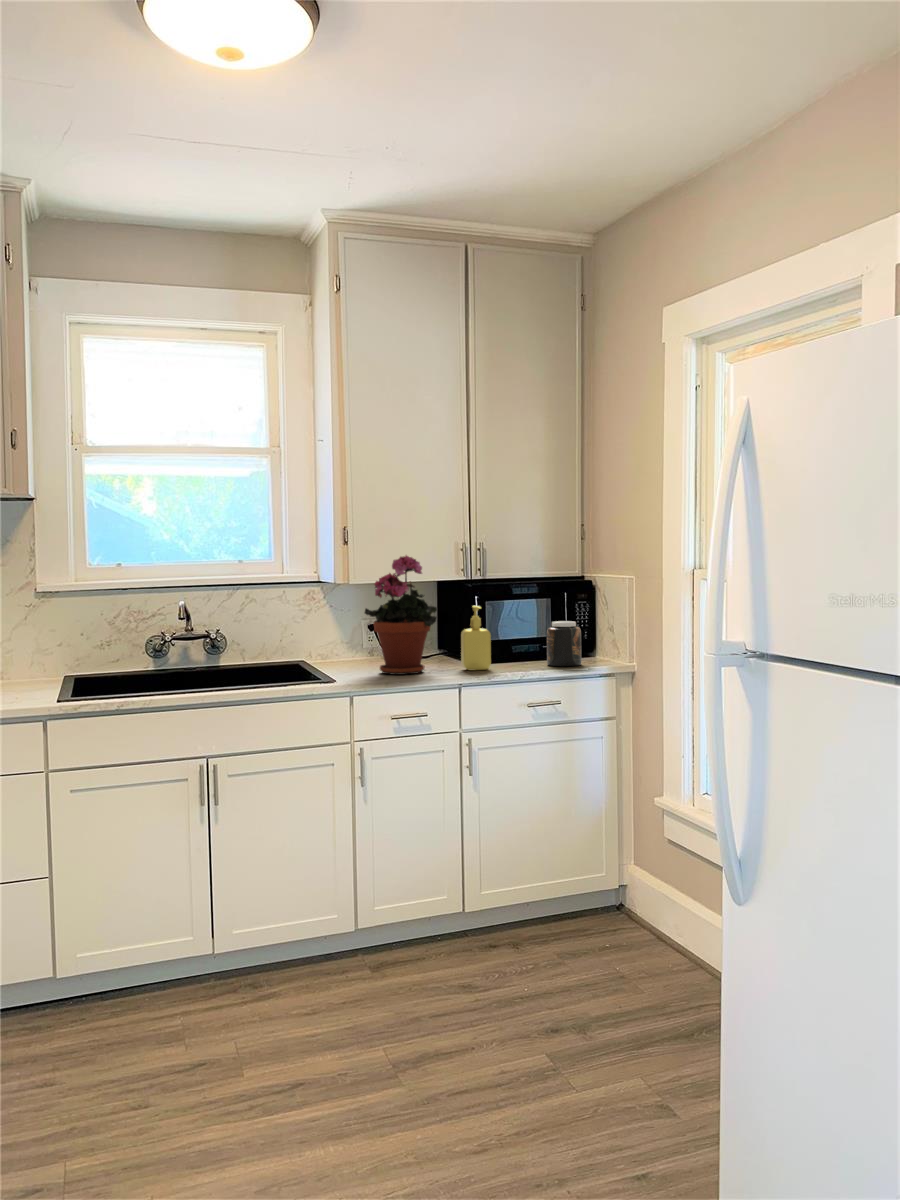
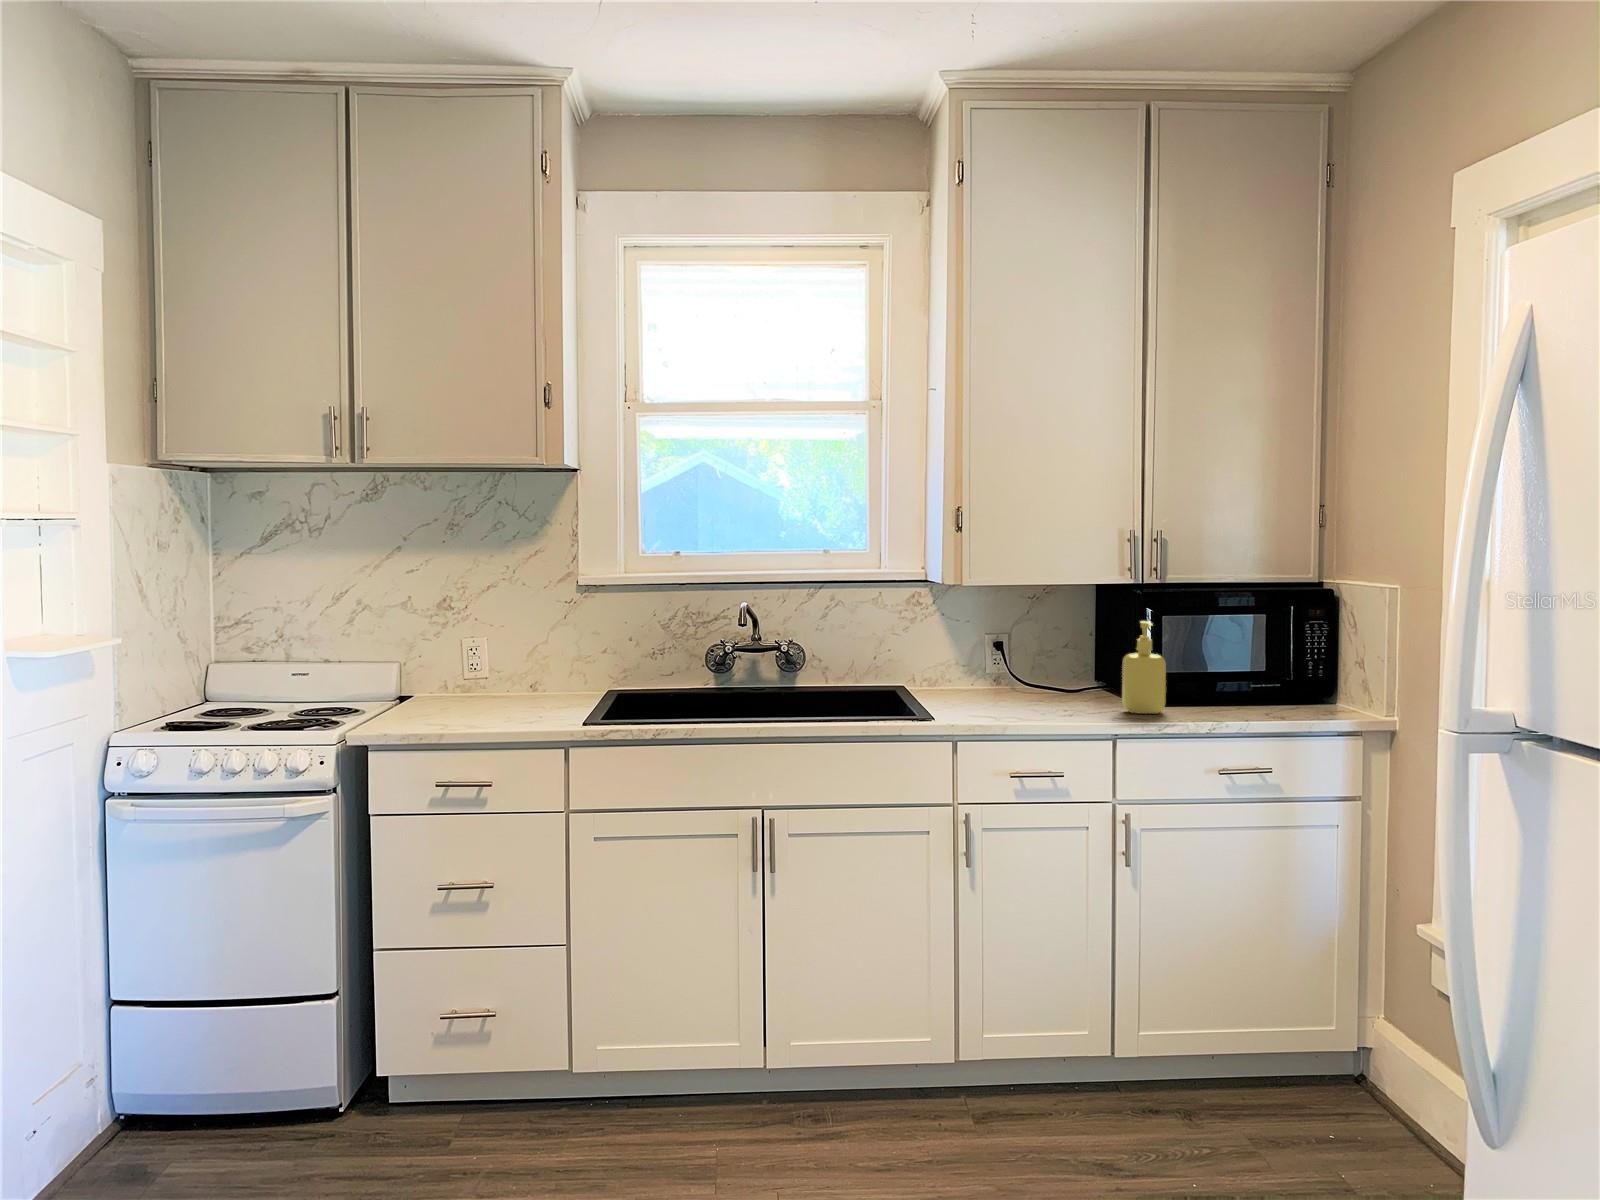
potted plant: present [365,555,437,675] -> none [985,546,1089,714]
jar: present [547,621,581,666] -> none [1253,648,1307,715]

